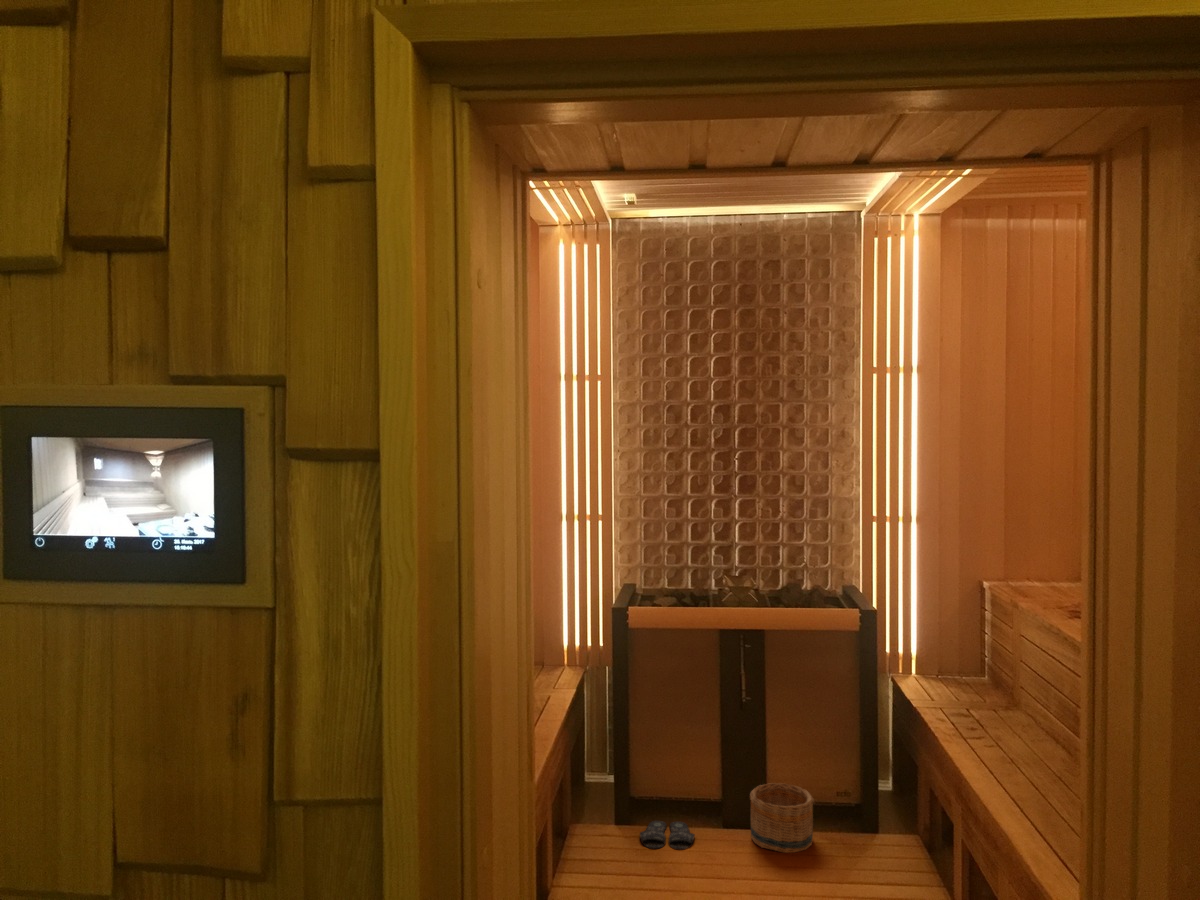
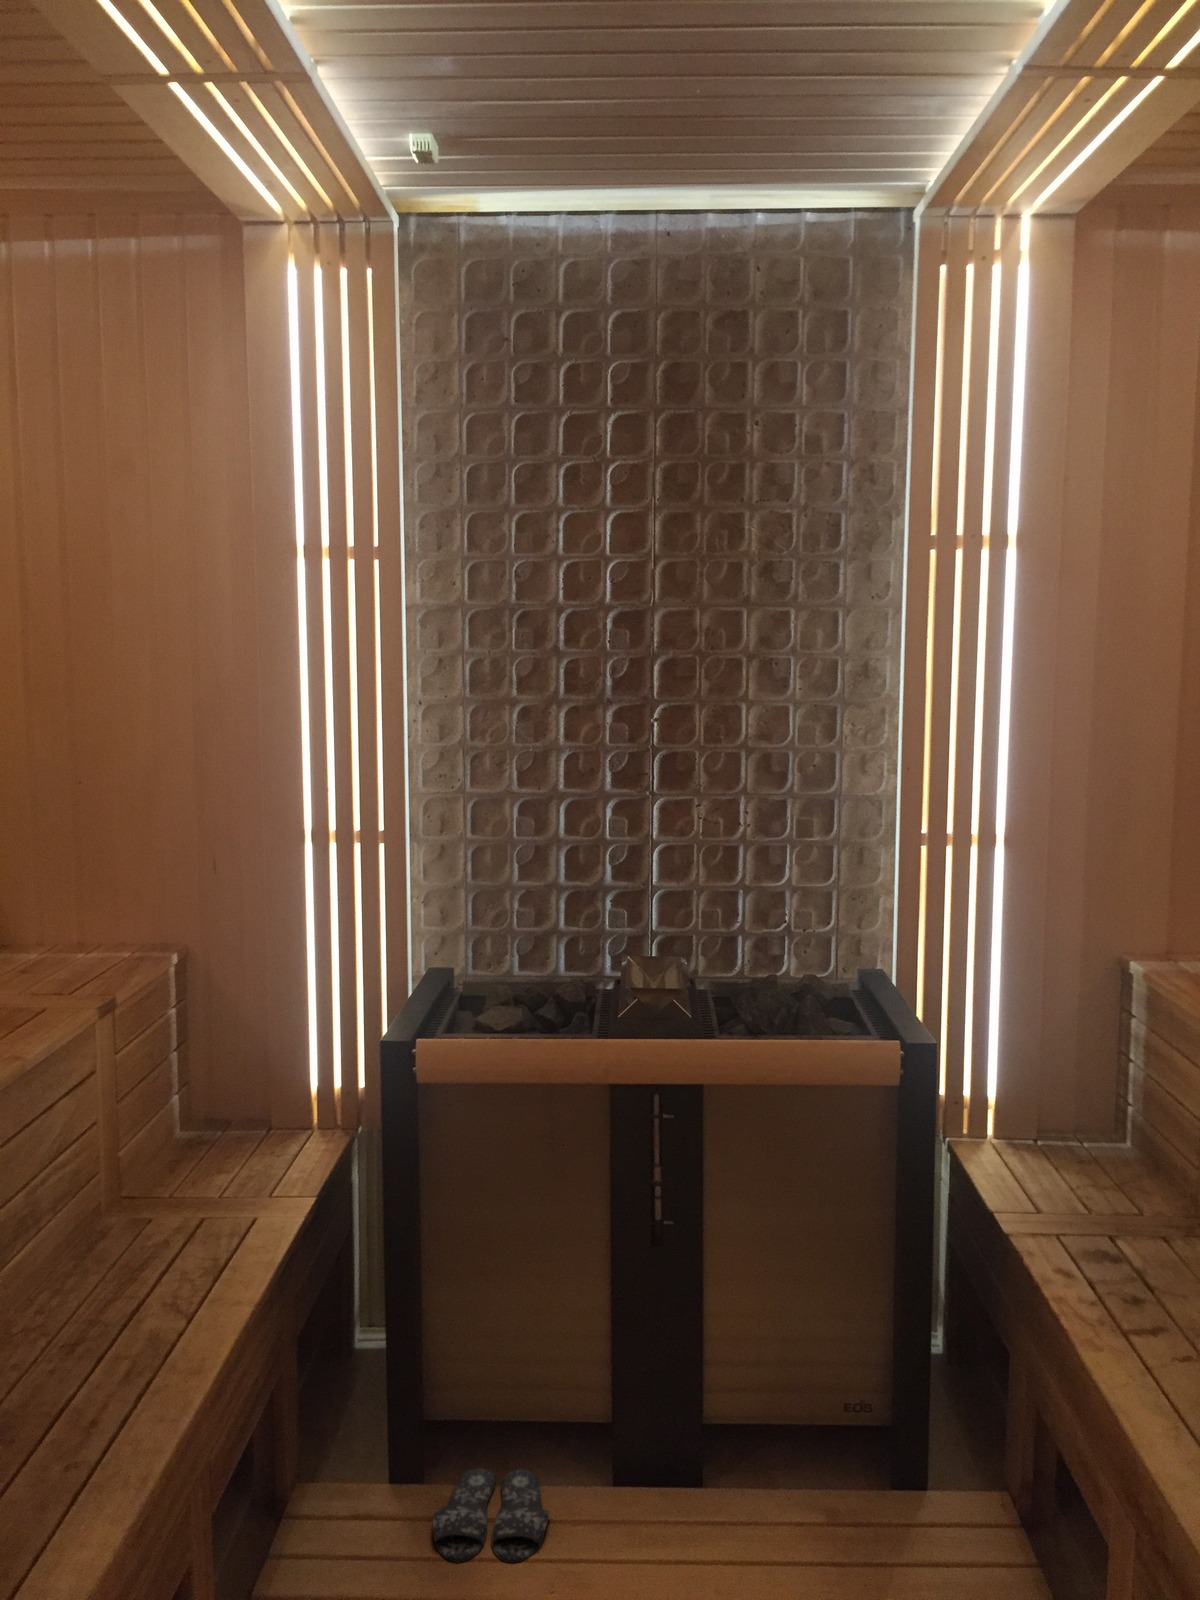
basket: present [750,783,814,853] -> none [664,1392,797,1563]

